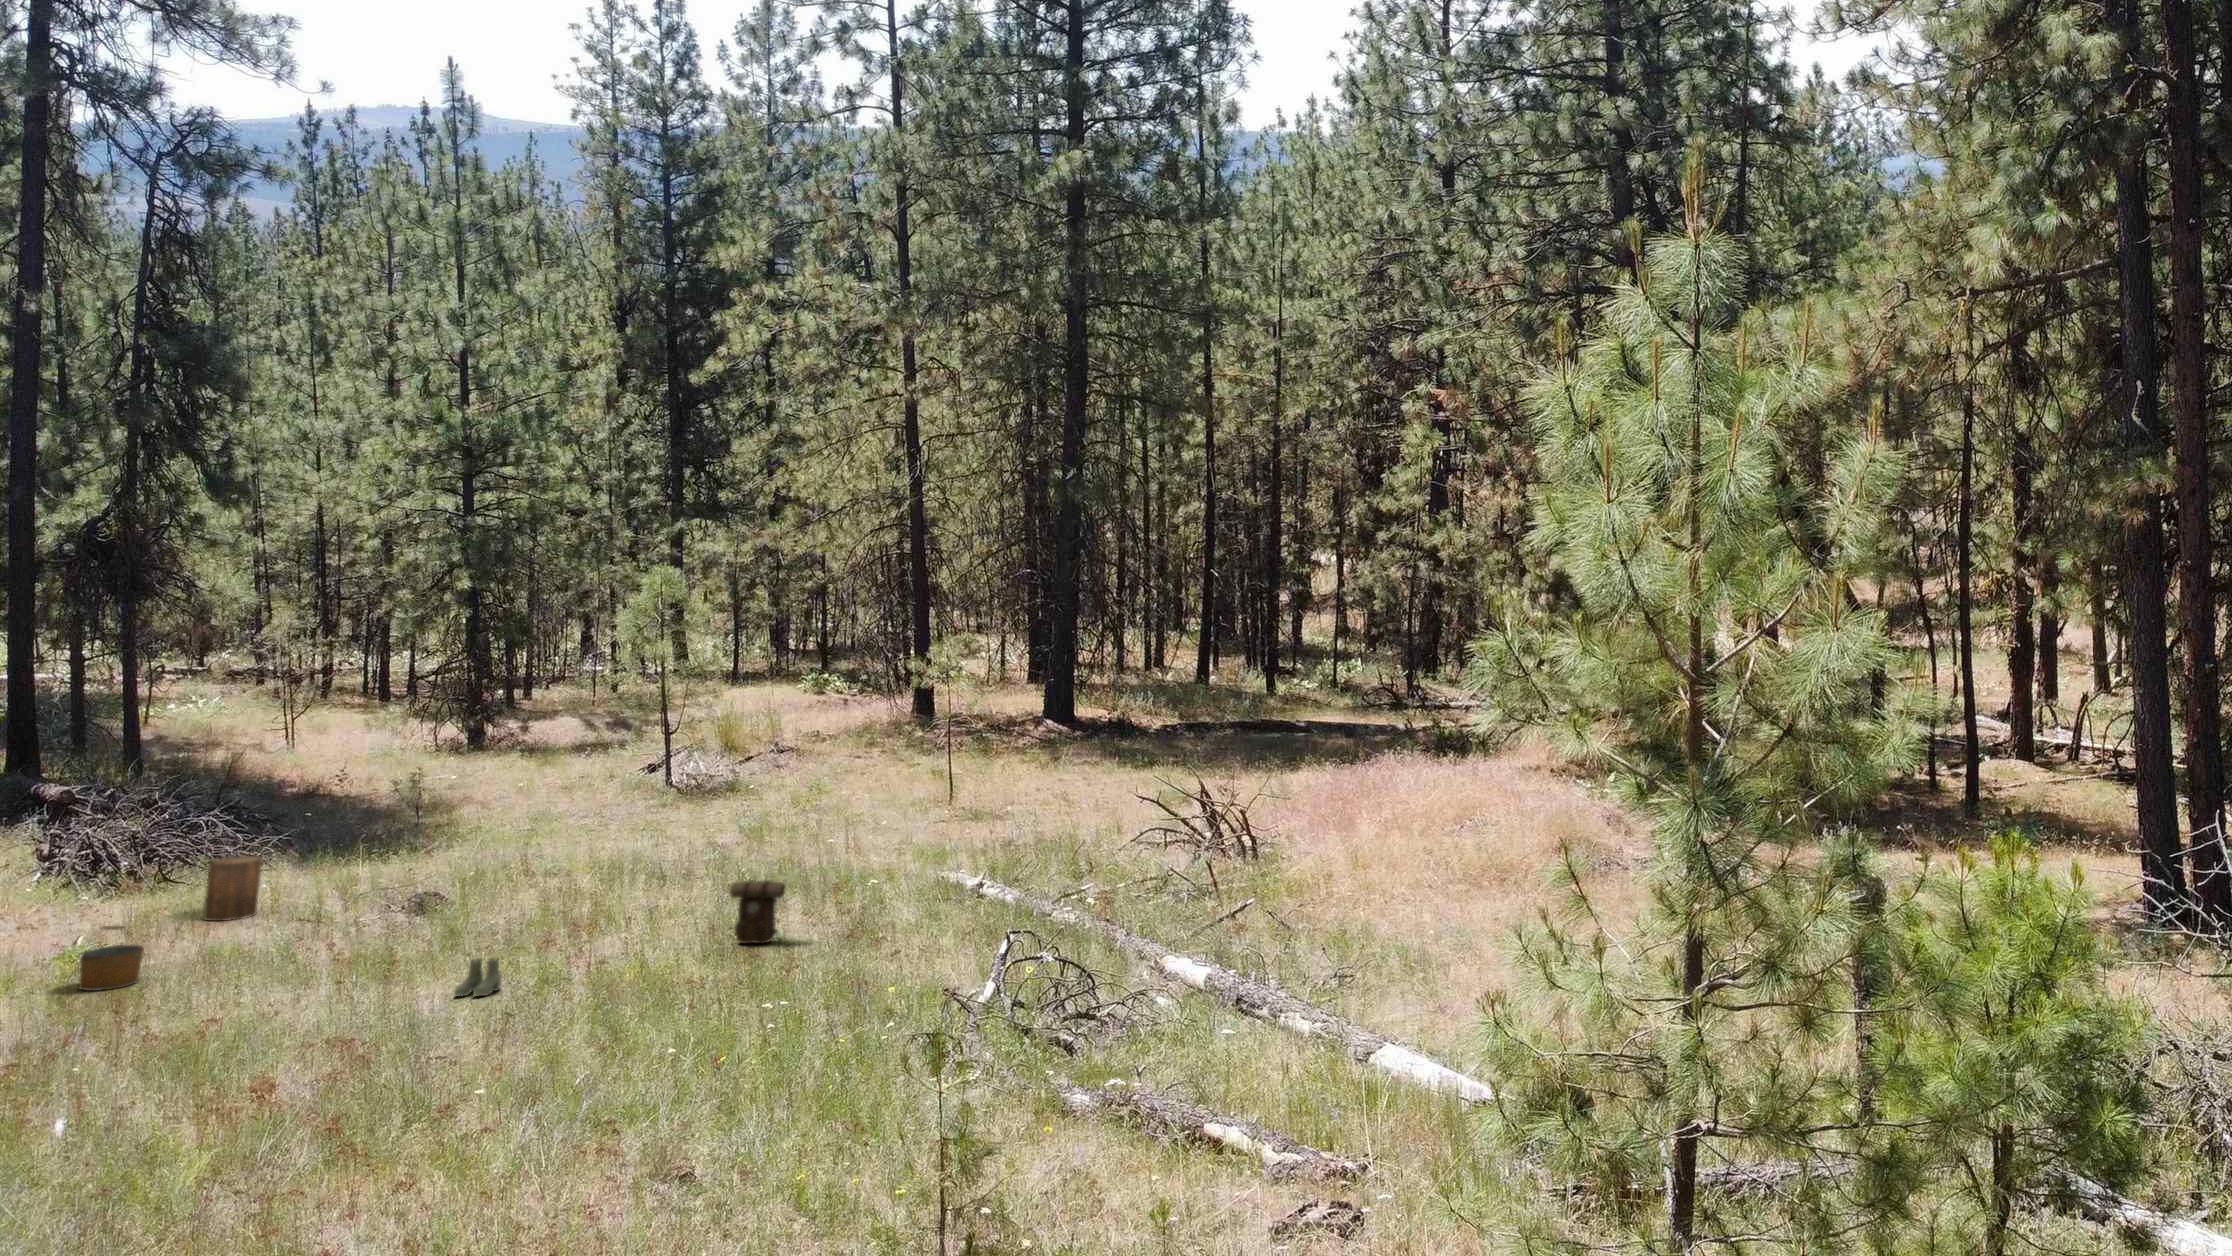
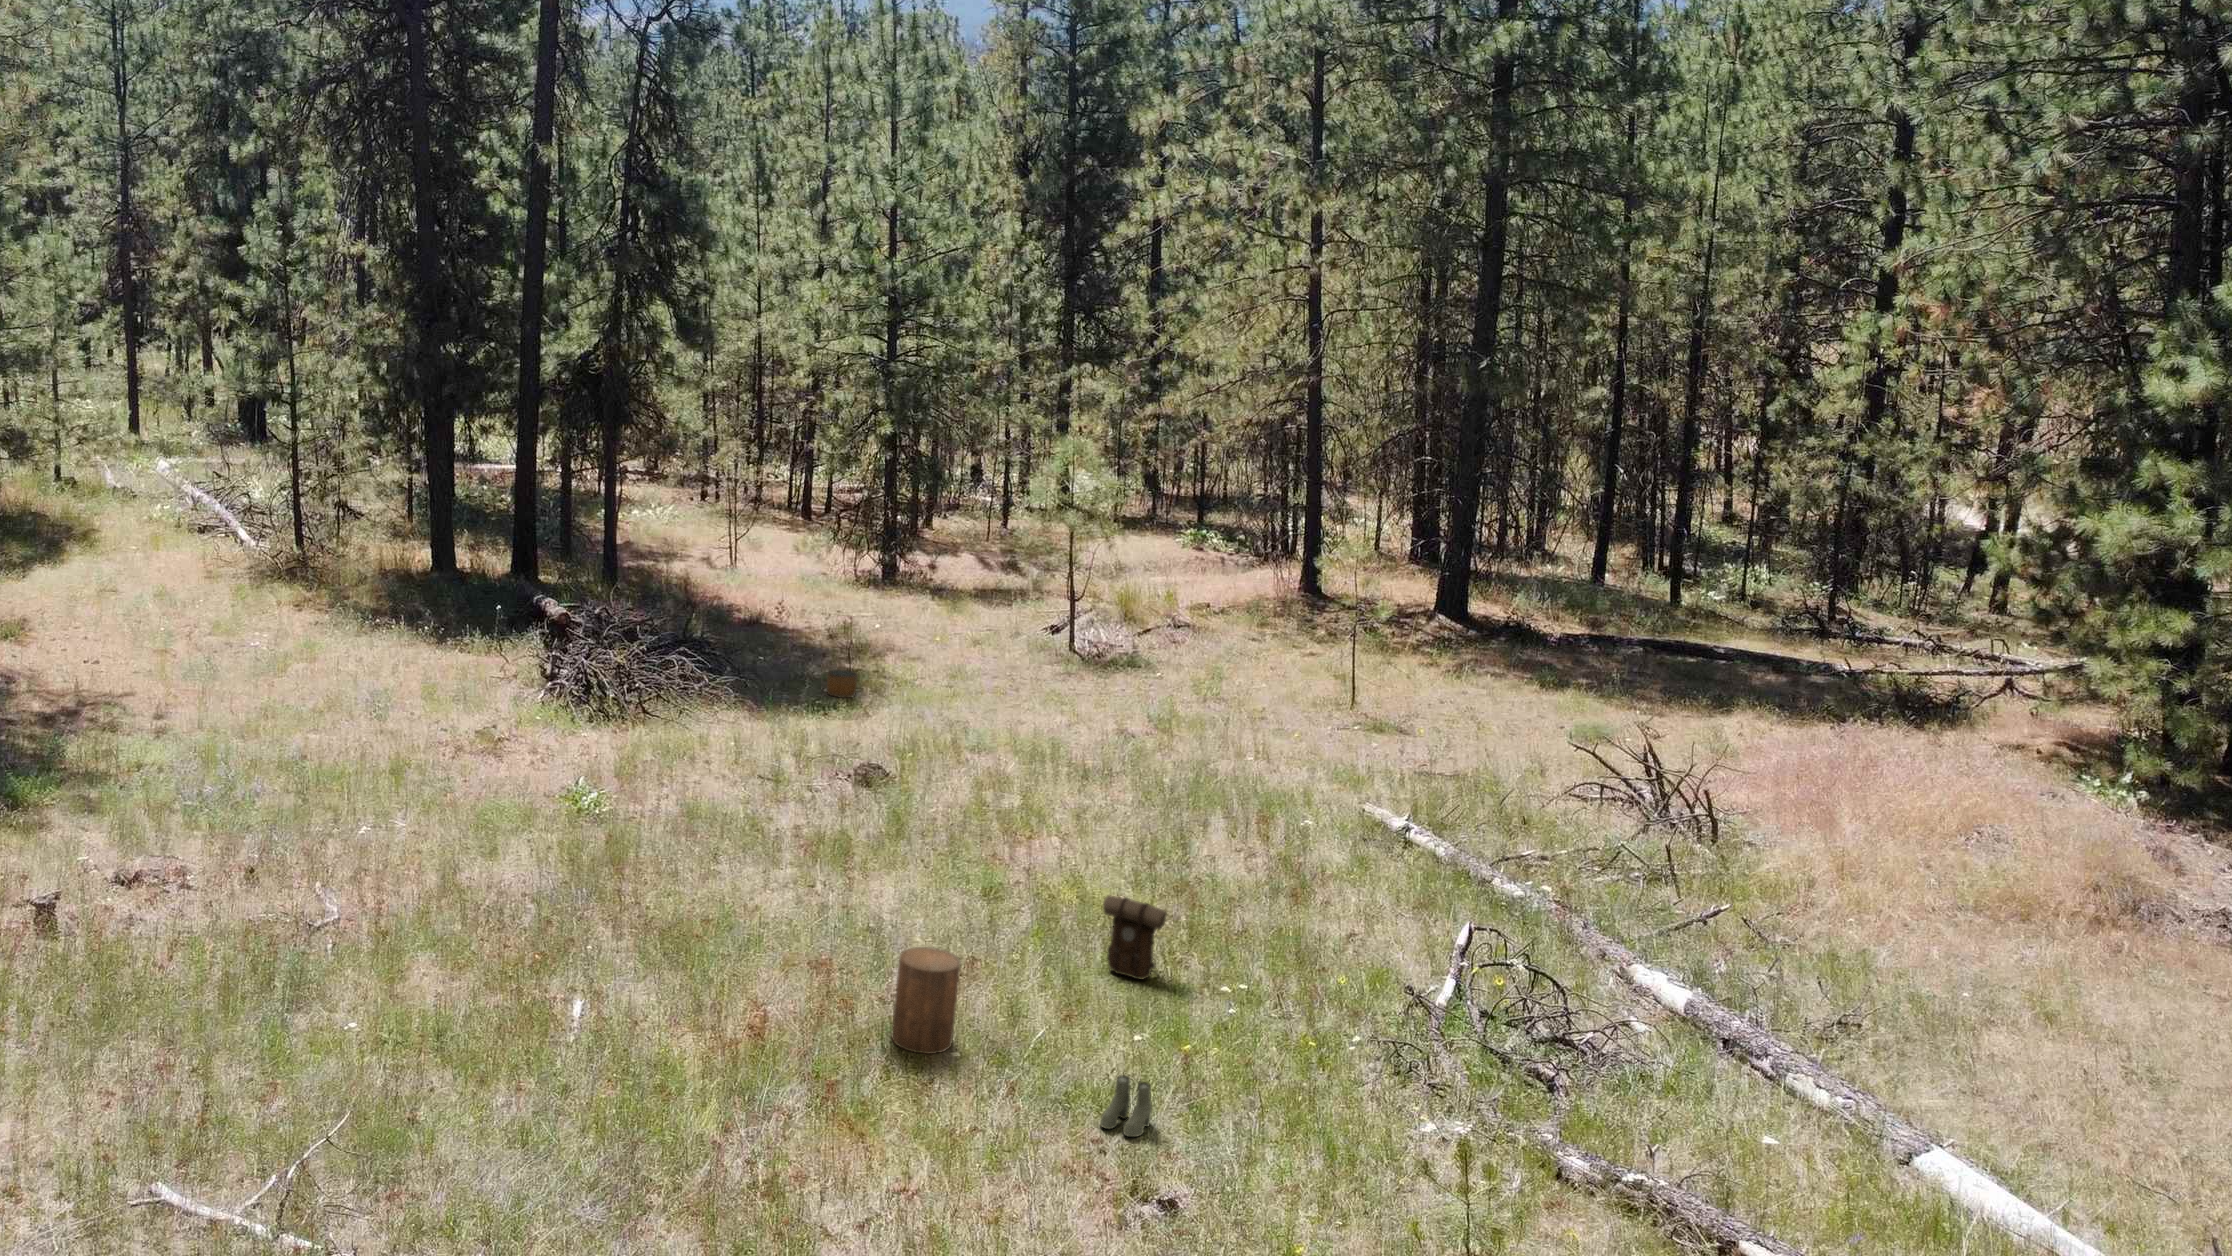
stool: present [204,856,262,921] -> present [891,947,961,1054]
bucket: present [79,926,144,991] -> present [827,657,858,698]
boots: present [454,958,501,996] -> present [1100,1075,1152,1137]

